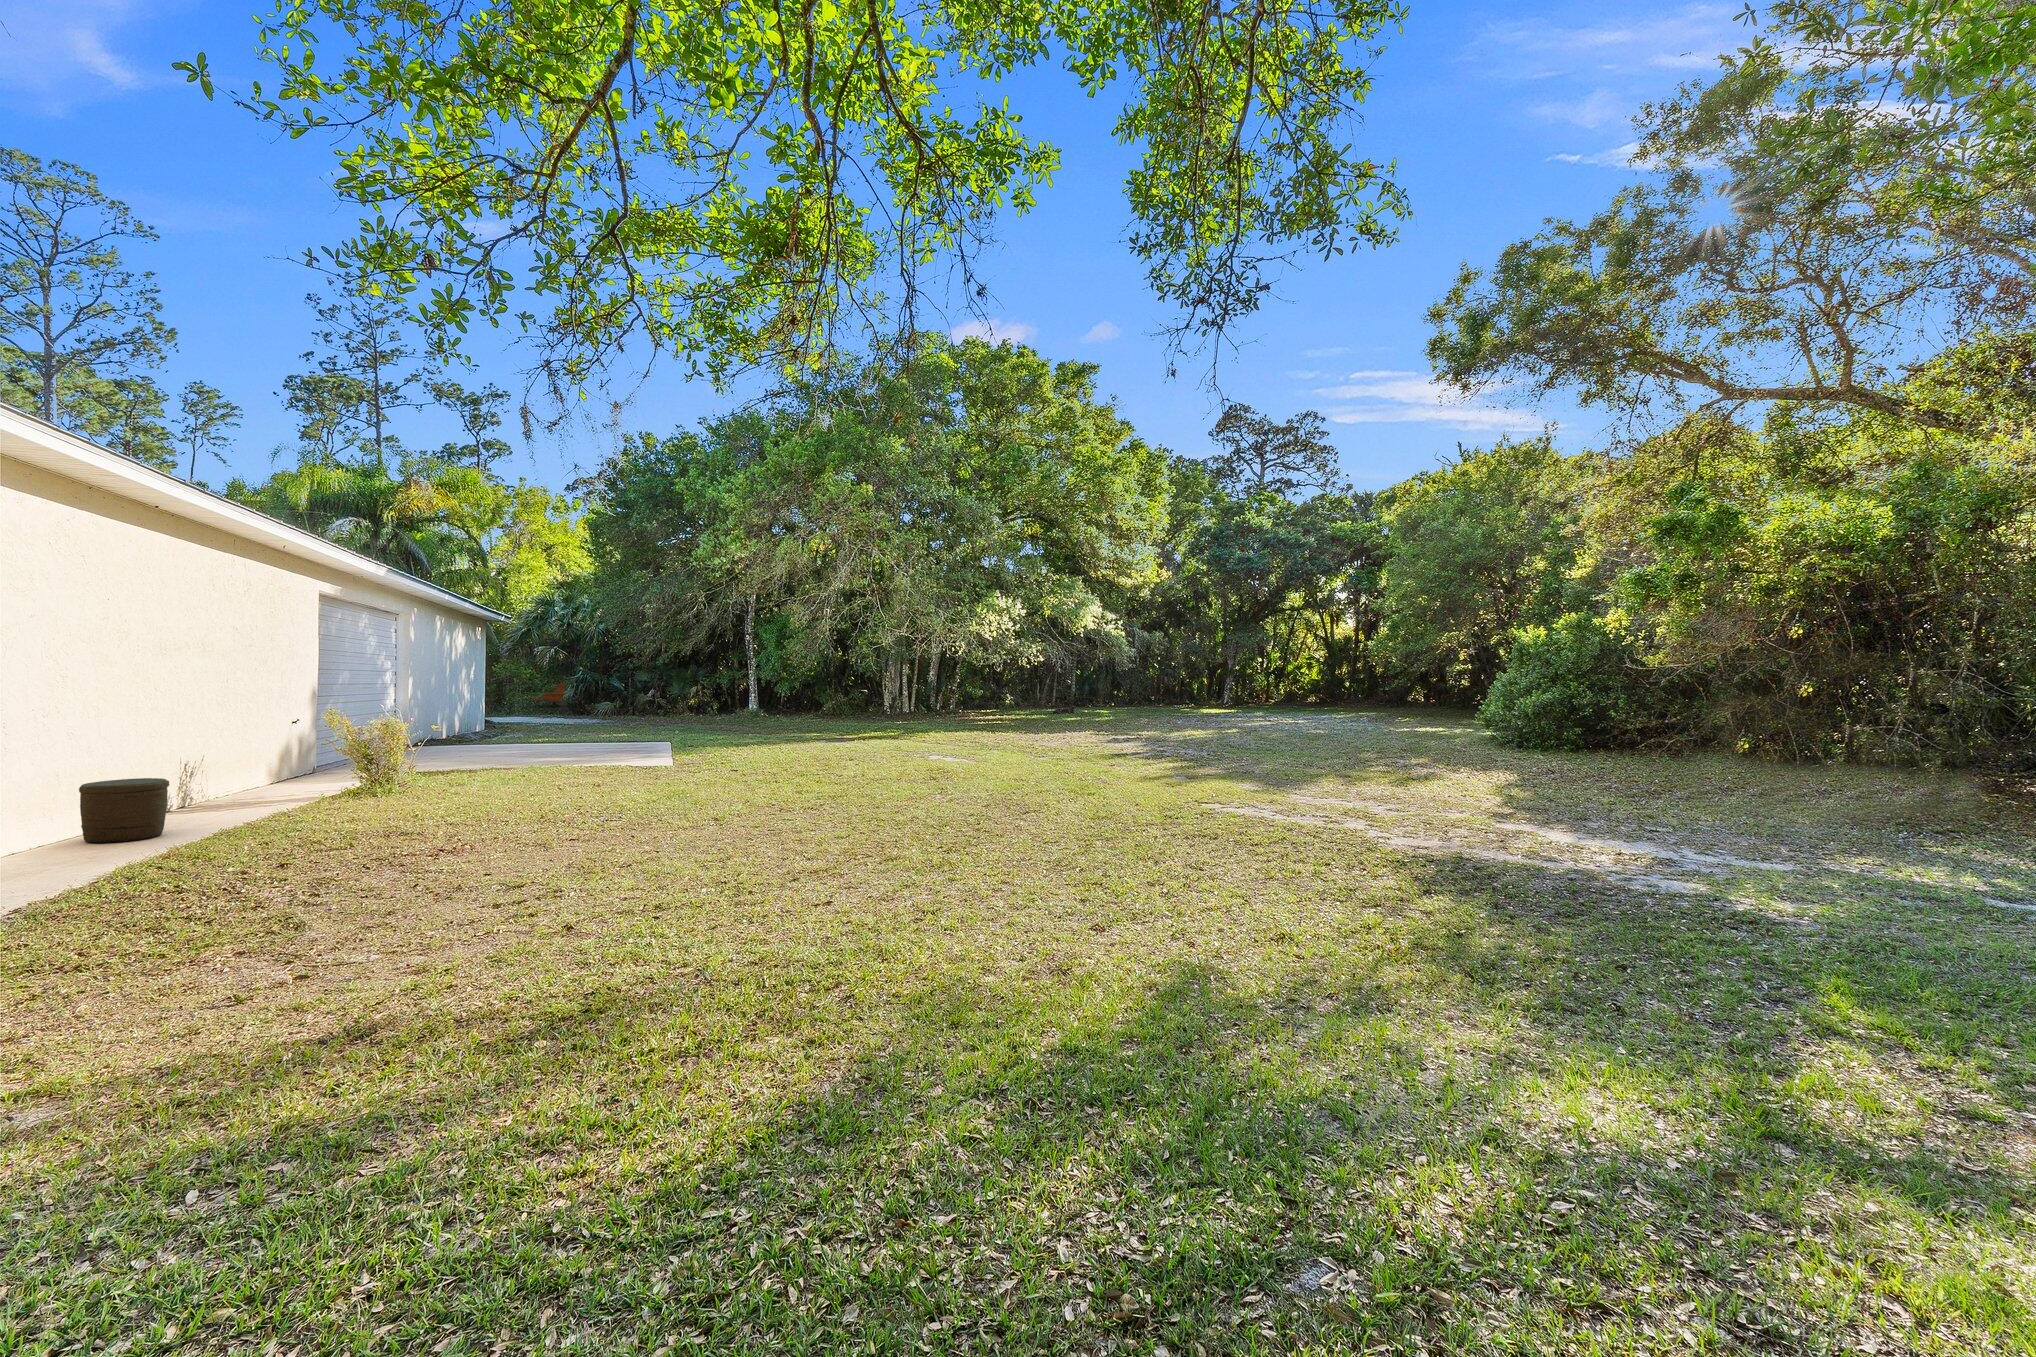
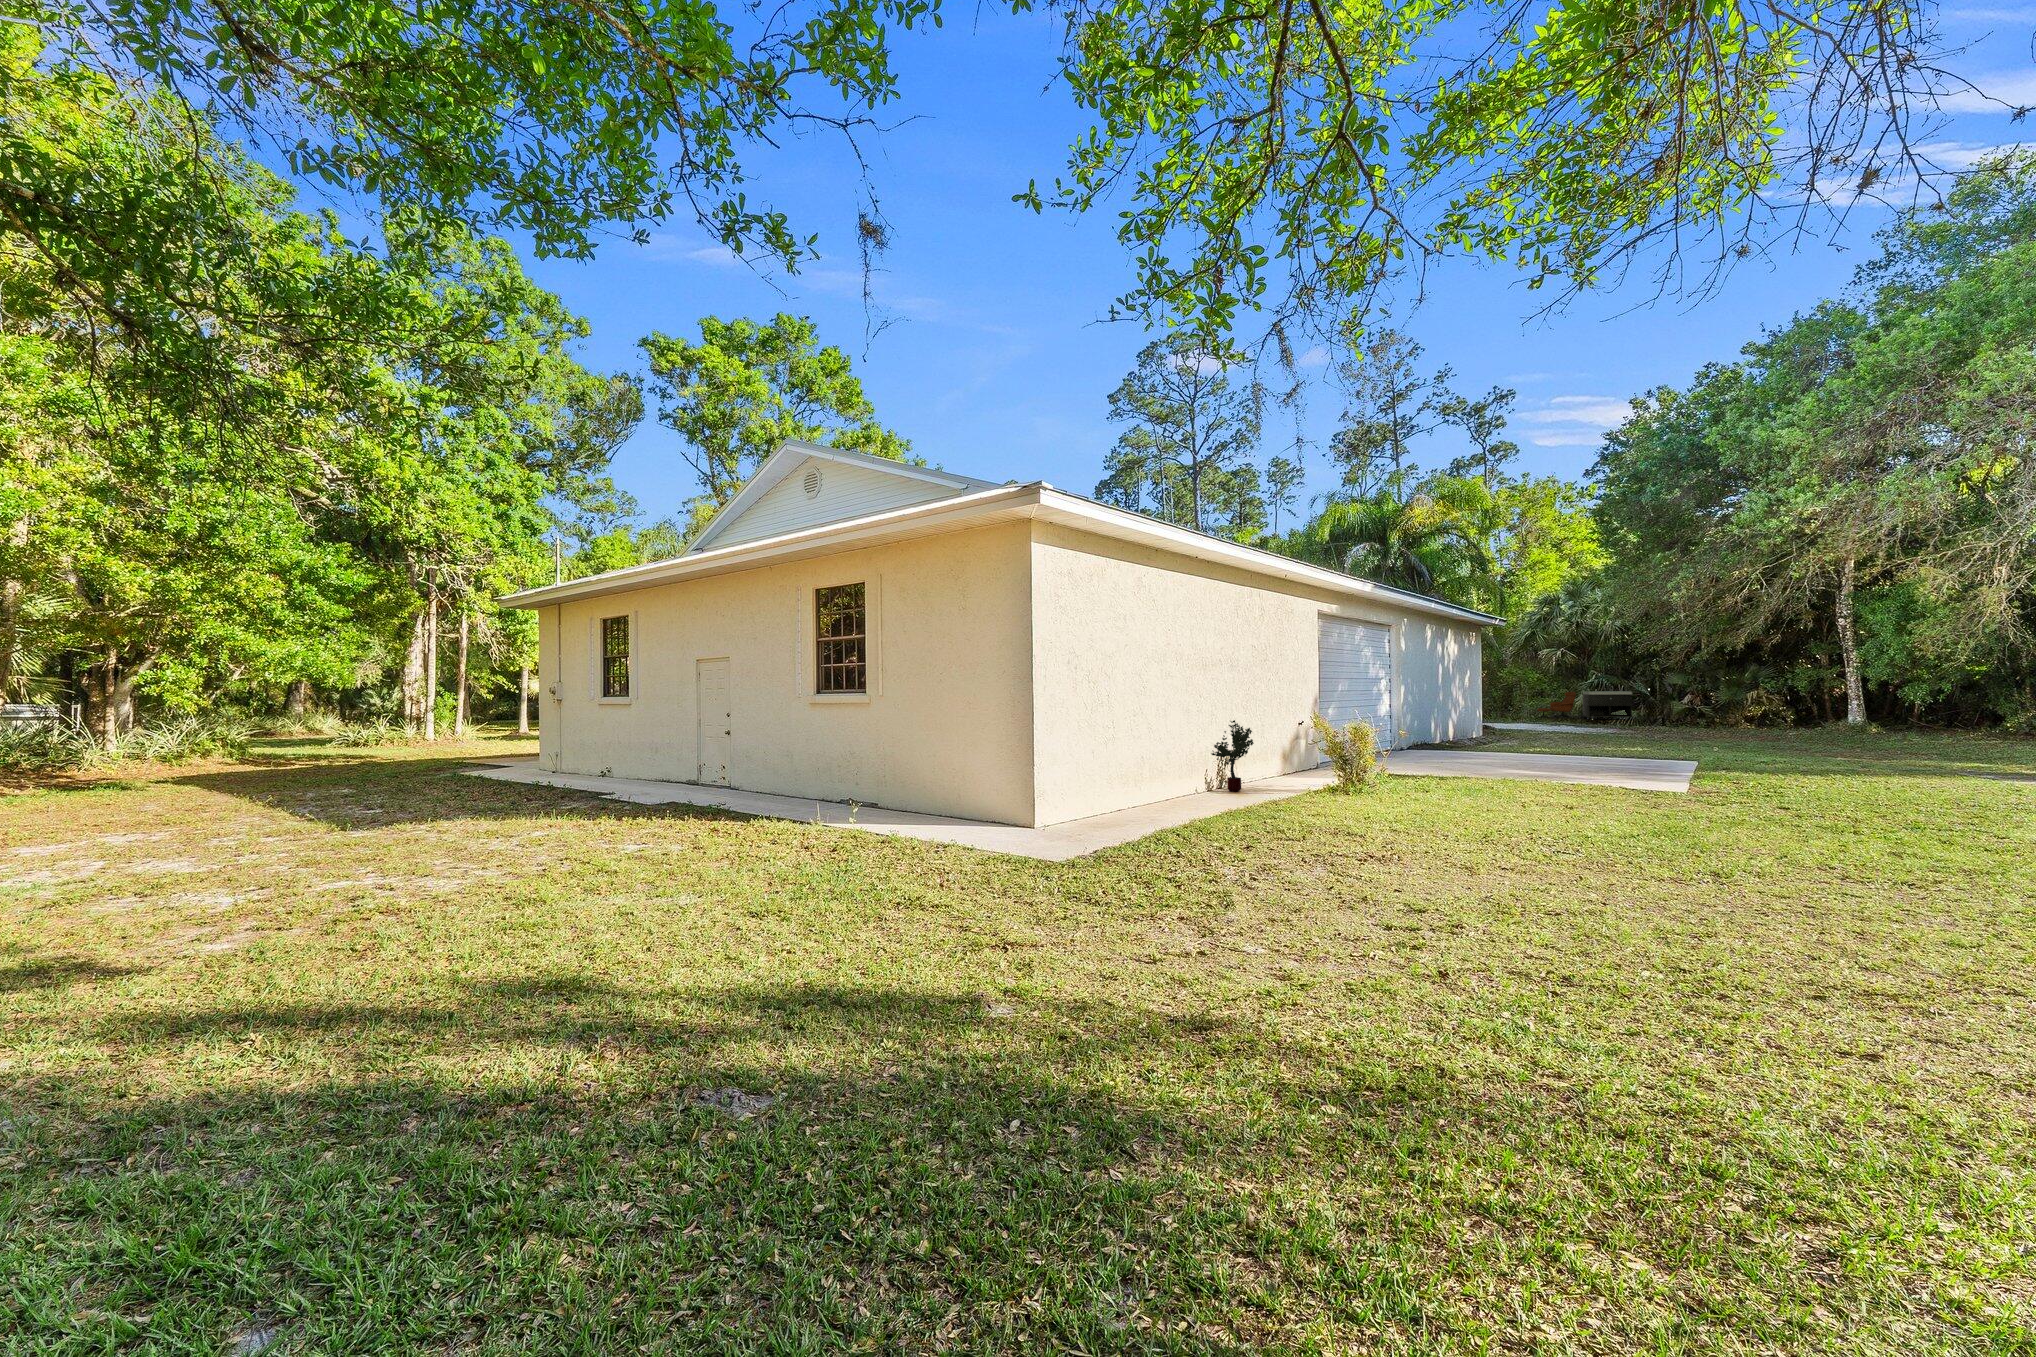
storage bench: none [571,683,611,708] -> present [1583,691,1632,720]
potted tree: none [173,722,246,812] -> present [1211,720,1254,792]
woven basket: present [79,778,169,843] -> none [1153,760,1199,808]

